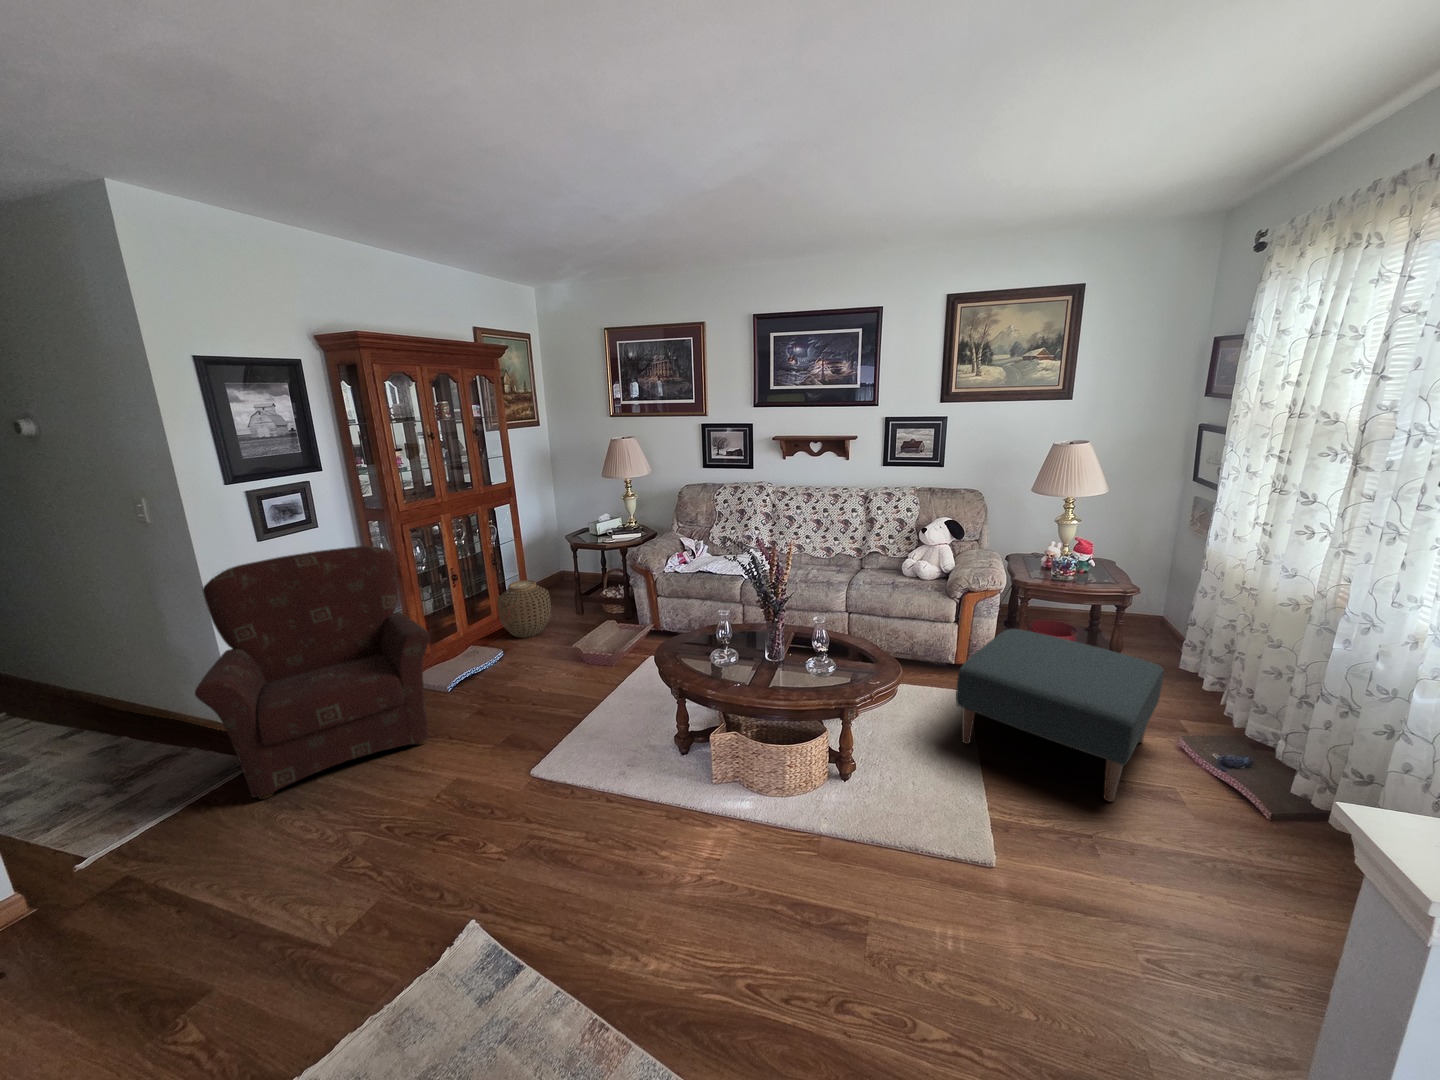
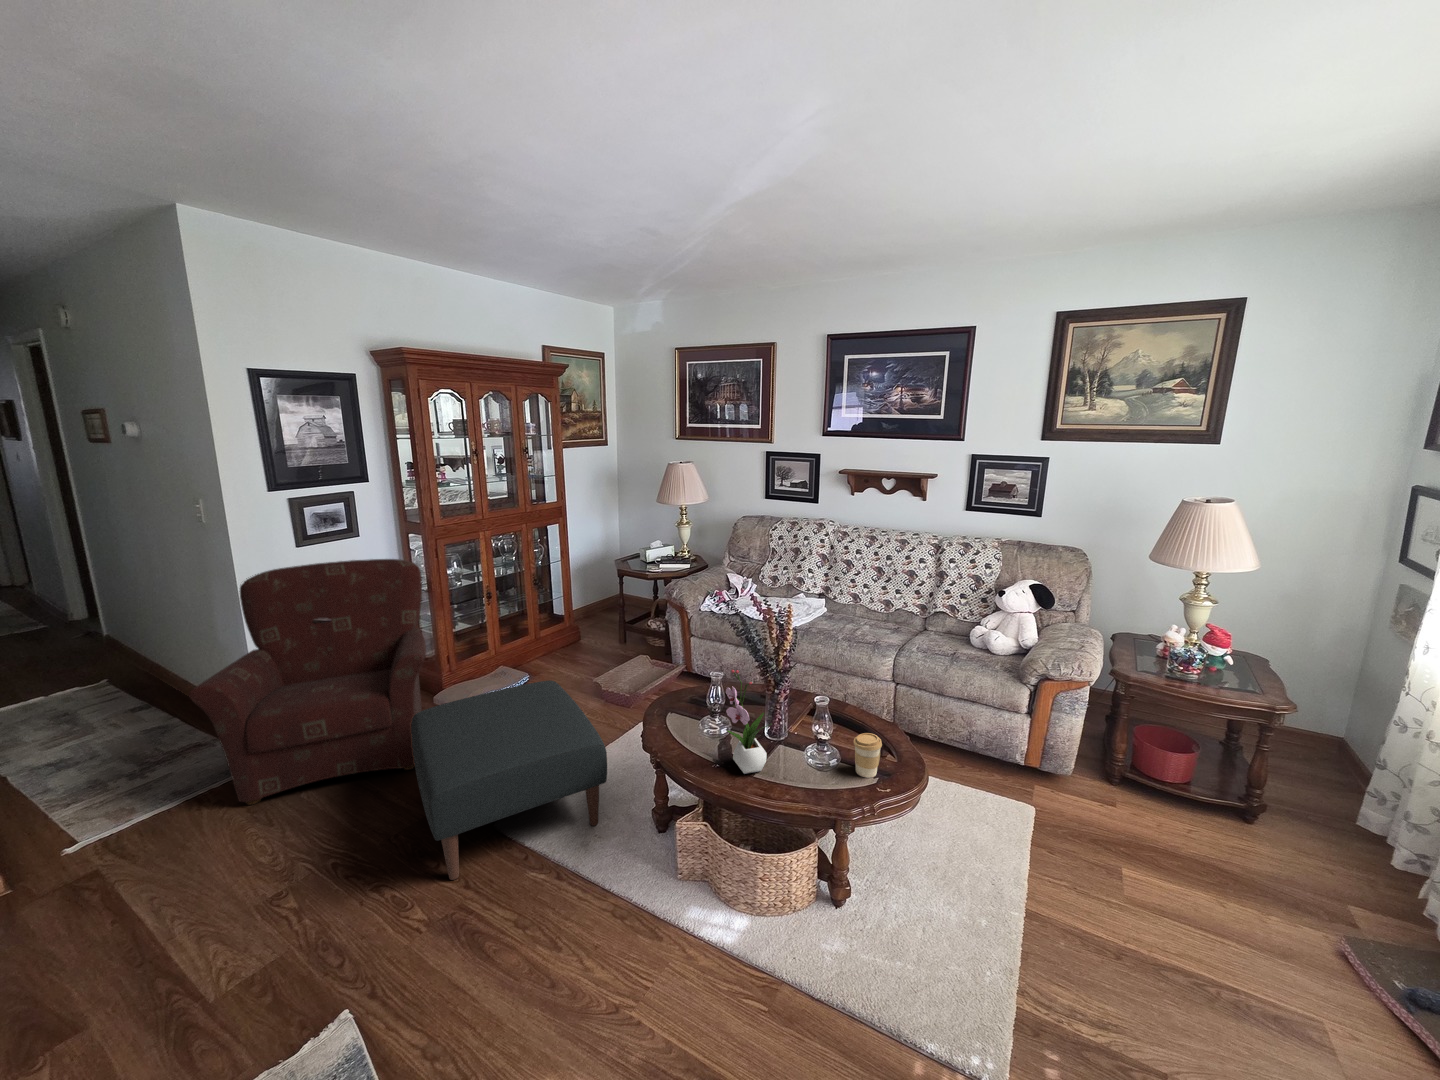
woven basket: present [497,580,551,637] -> none [532,604,585,663]
flower arrangement: none [746,602,786,688] -> present [726,670,771,774]
ottoman: present [956,629,1164,802] -> present [411,681,607,880]
coffee cup: none [848,642,871,677] -> present [854,733,882,778]

